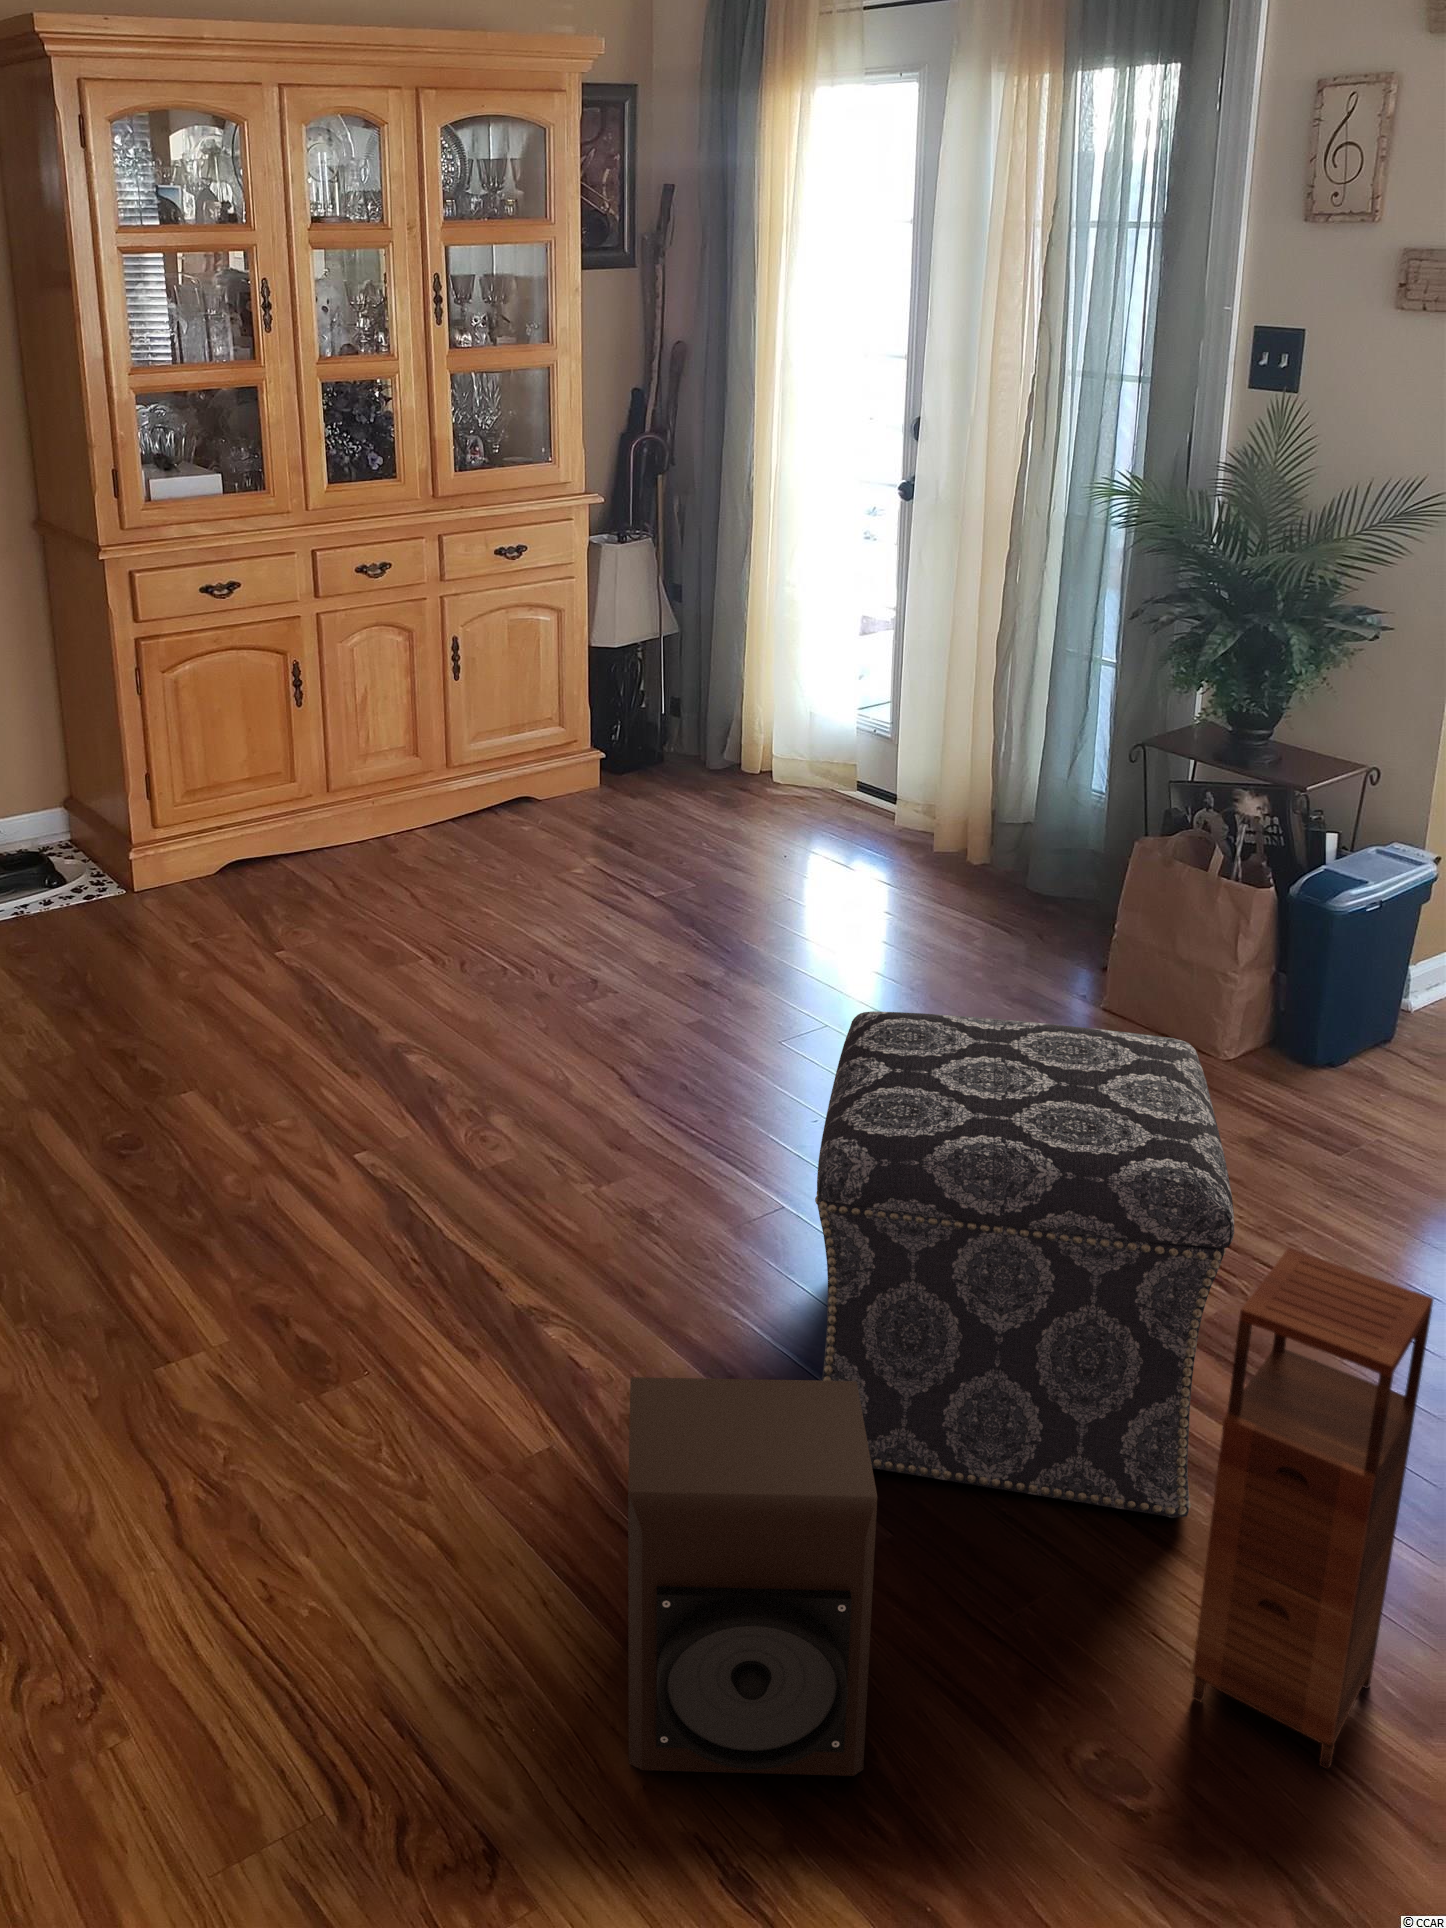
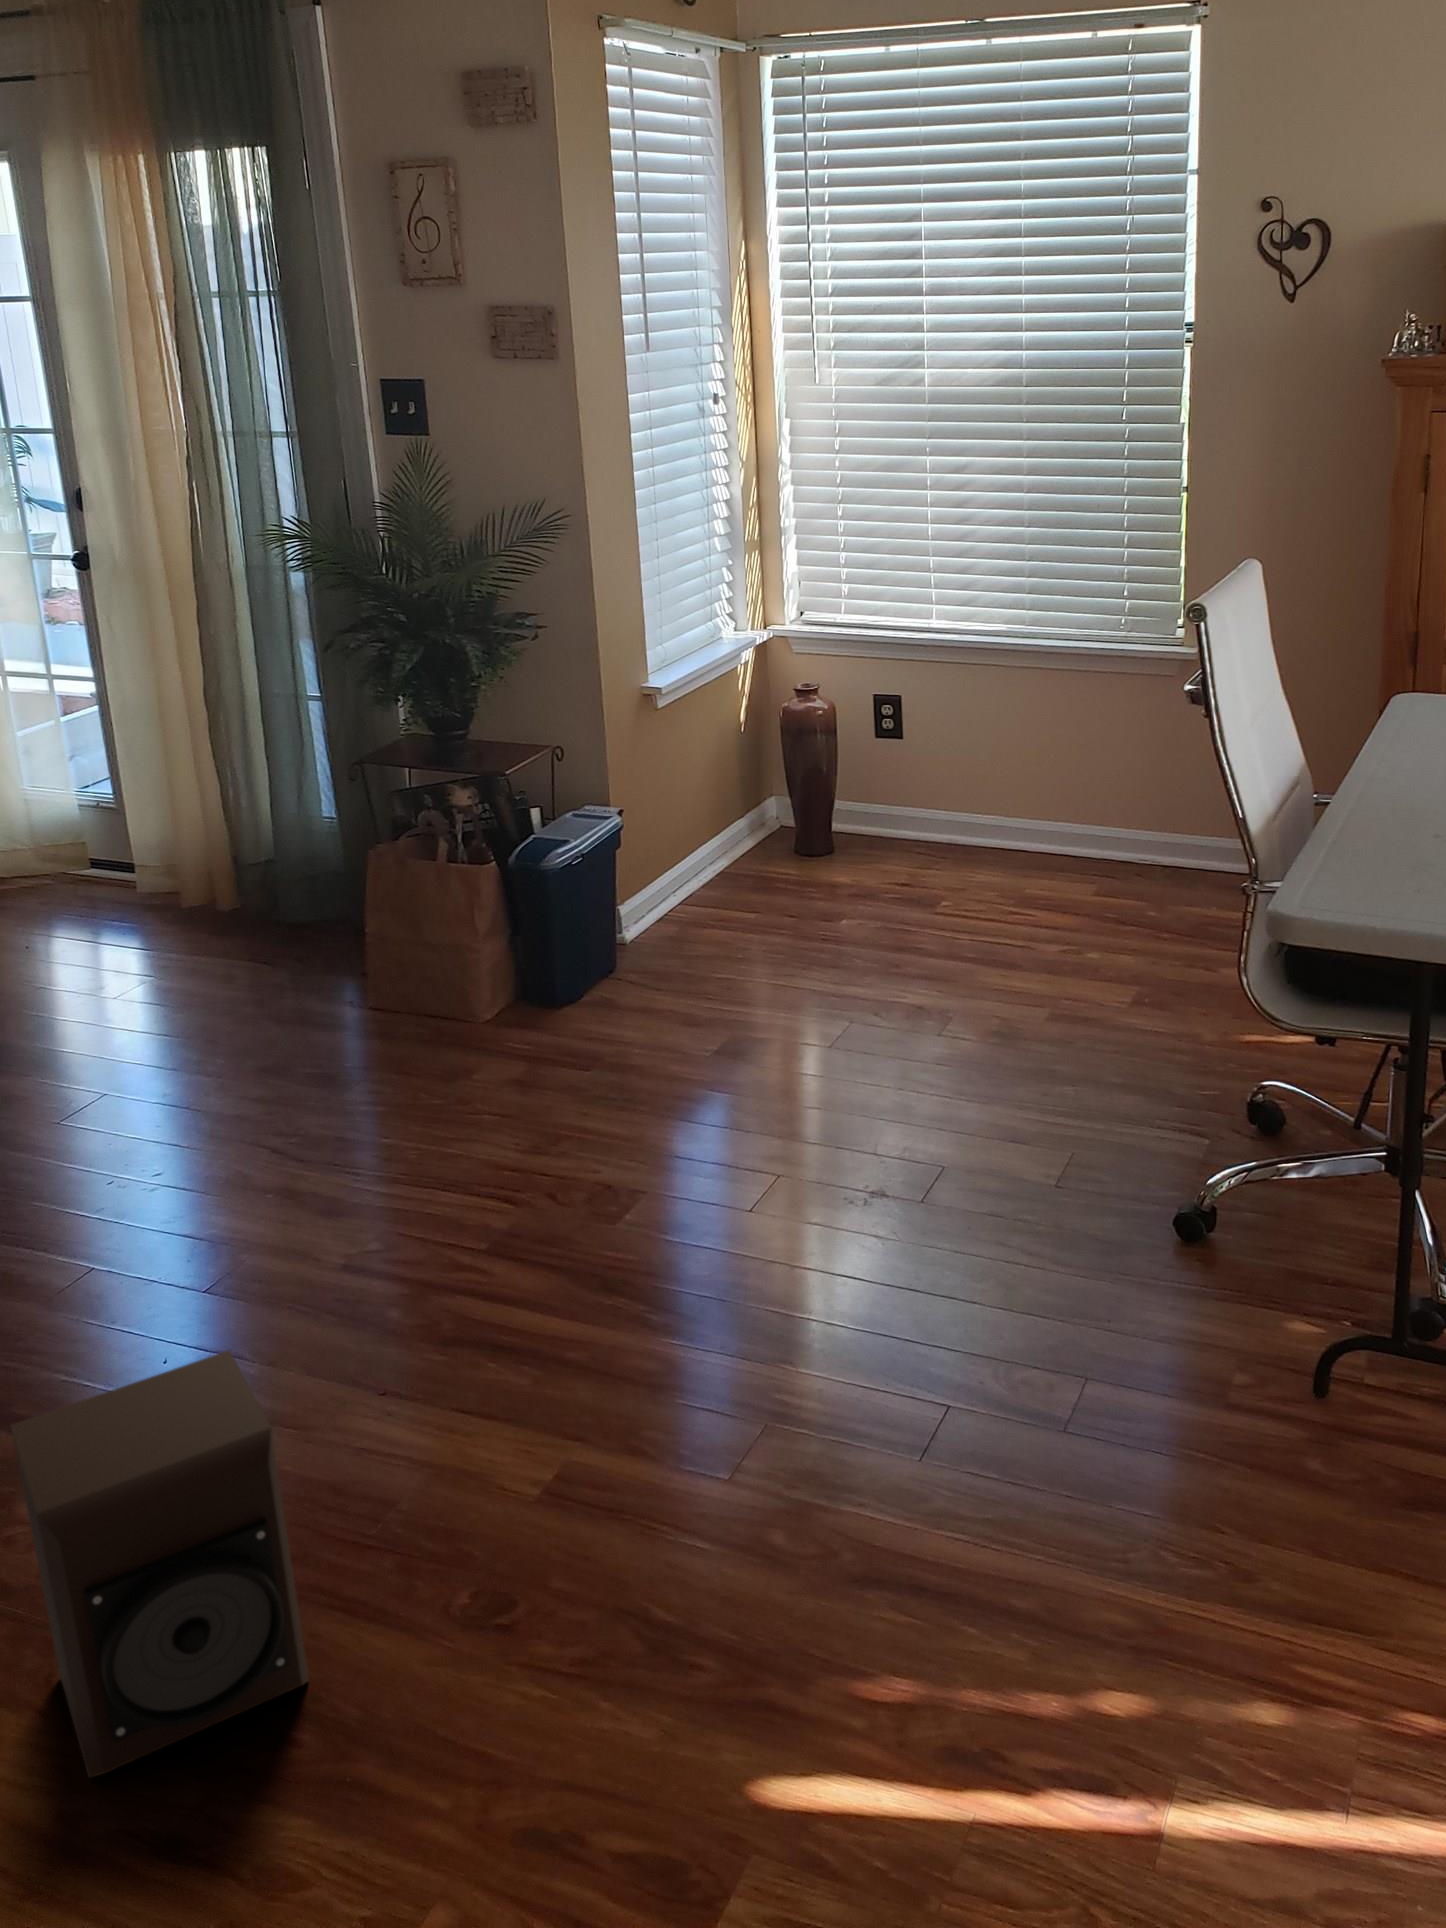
ottoman: present [815,1011,1234,1518] -> none [146,995,532,1461]
storage cabinet: present [1192,1248,1433,1769] -> none [530,1117,687,1511]

